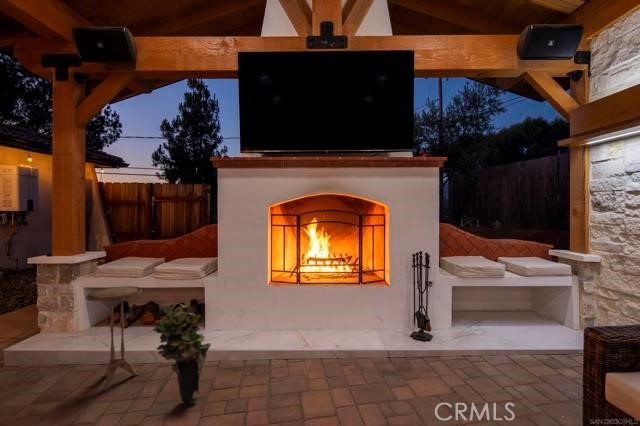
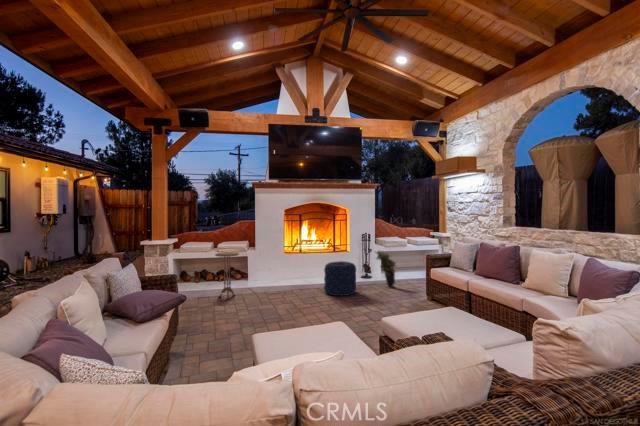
potted plant: present [153,302,211,405] -> present [376,251,396,287]
pouf: none [315,316,388,411] -> present [324,261,356,296]

